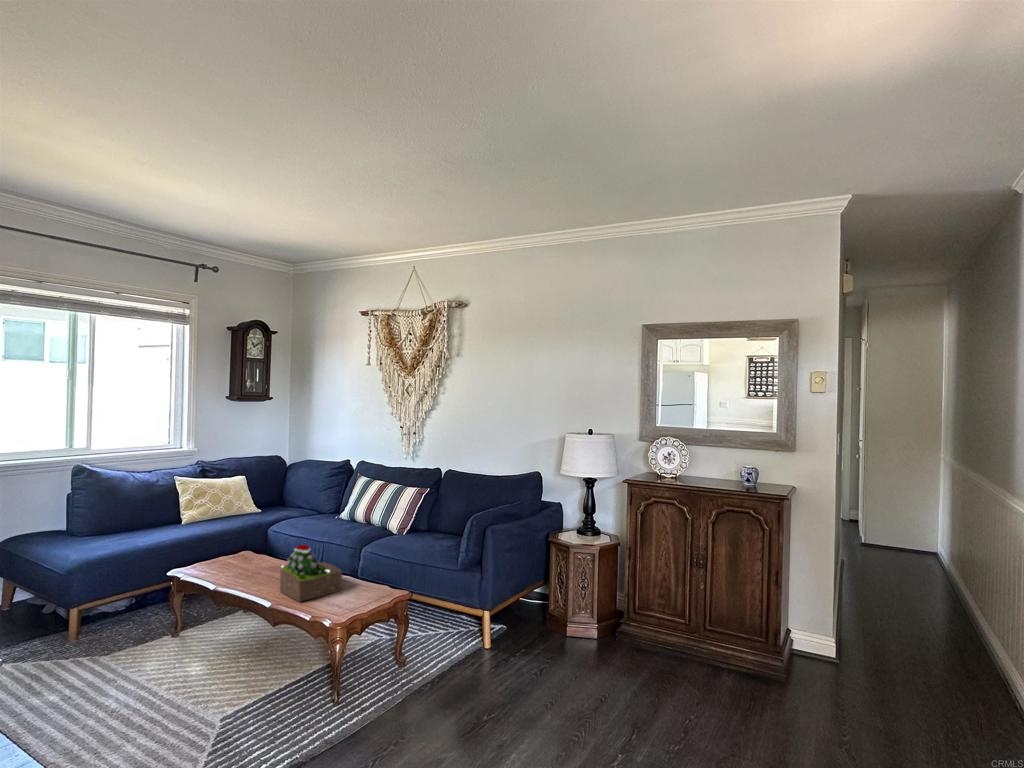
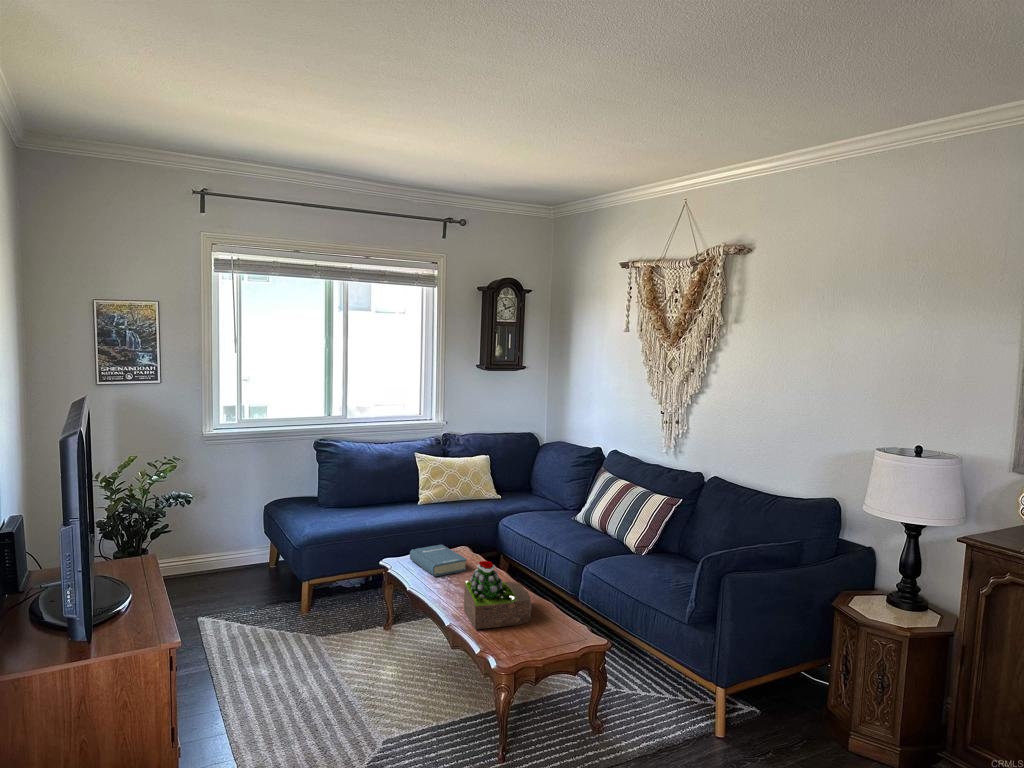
hardback book: none [202,550,263,575] -> present [410,545,466,576]

